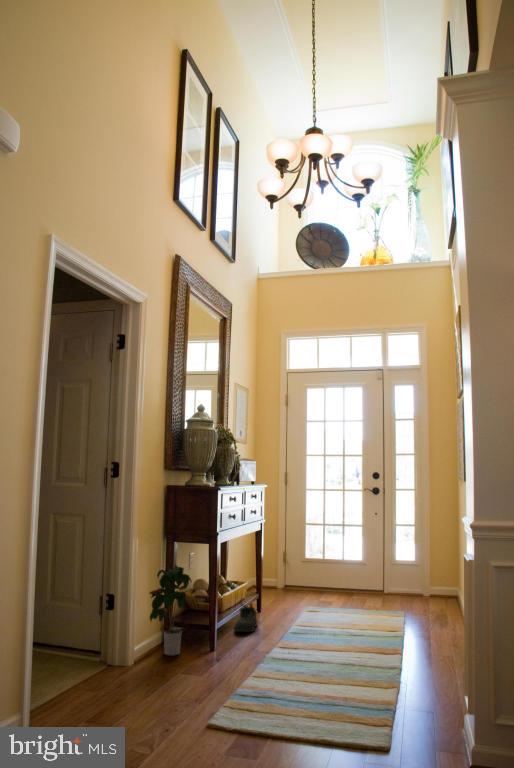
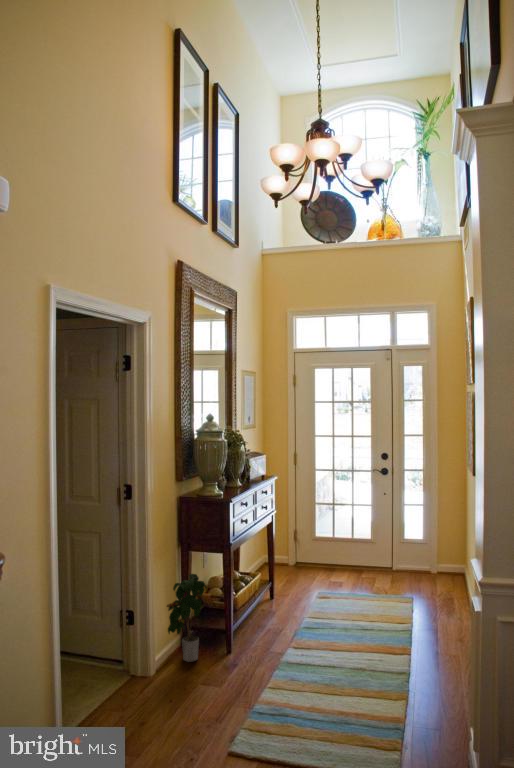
shoe: present [234,603,257,632] -> none [249,595,271,628]

